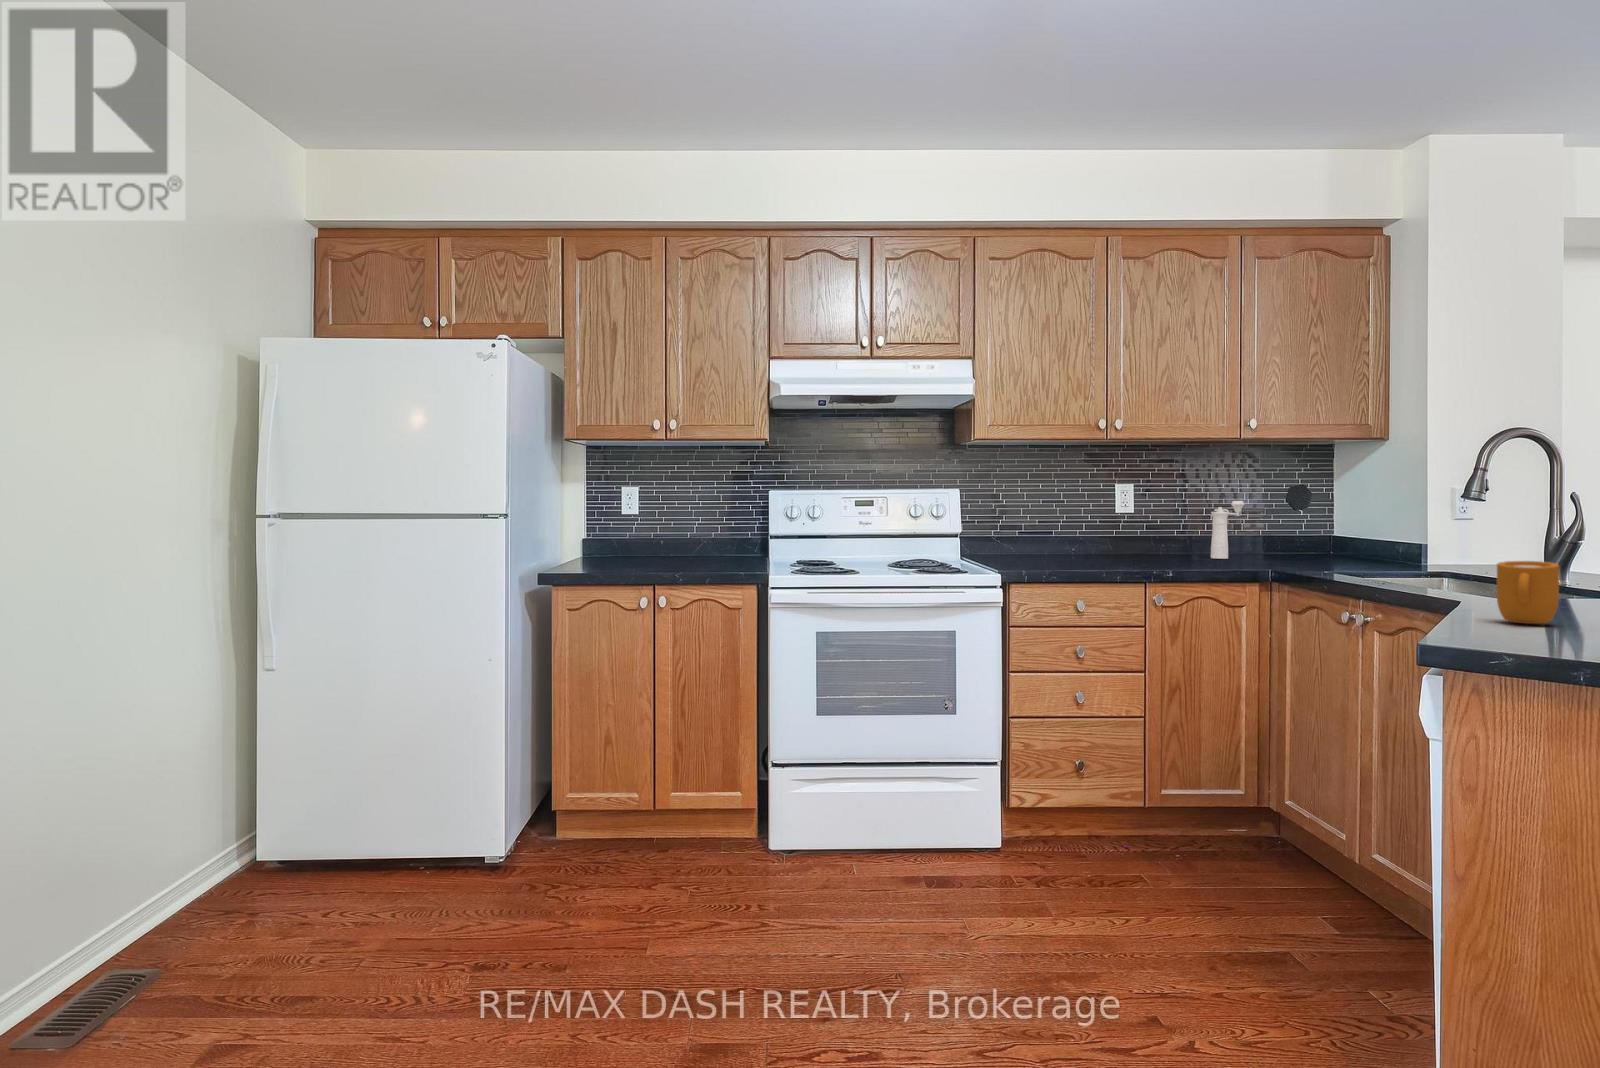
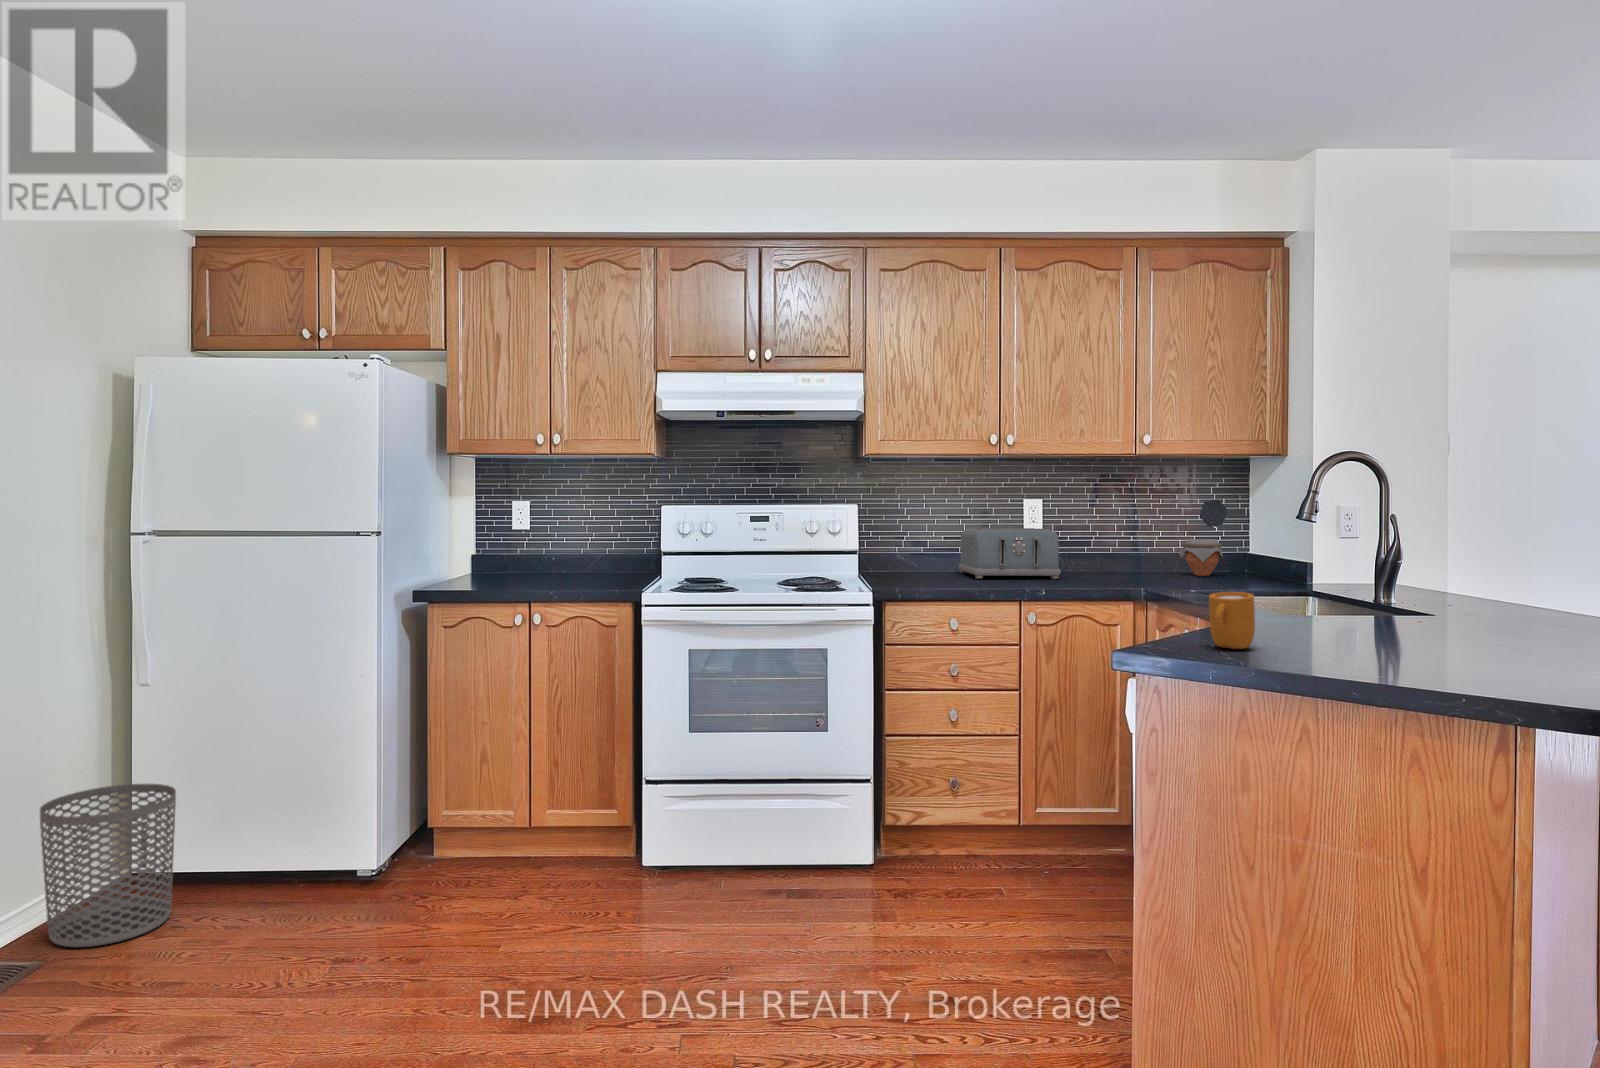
pepper mill: present [1211,501,1244,559] -> none [1119,516,1156,576]
toaster: none [1050,513,1163,561] -> present [959,528,1061,579]
jar: none [1266,523,1314,558] -> present [1179,539,1223,576]
waste bin: none [166,771,306,946] -> present [40,784,176,947]

